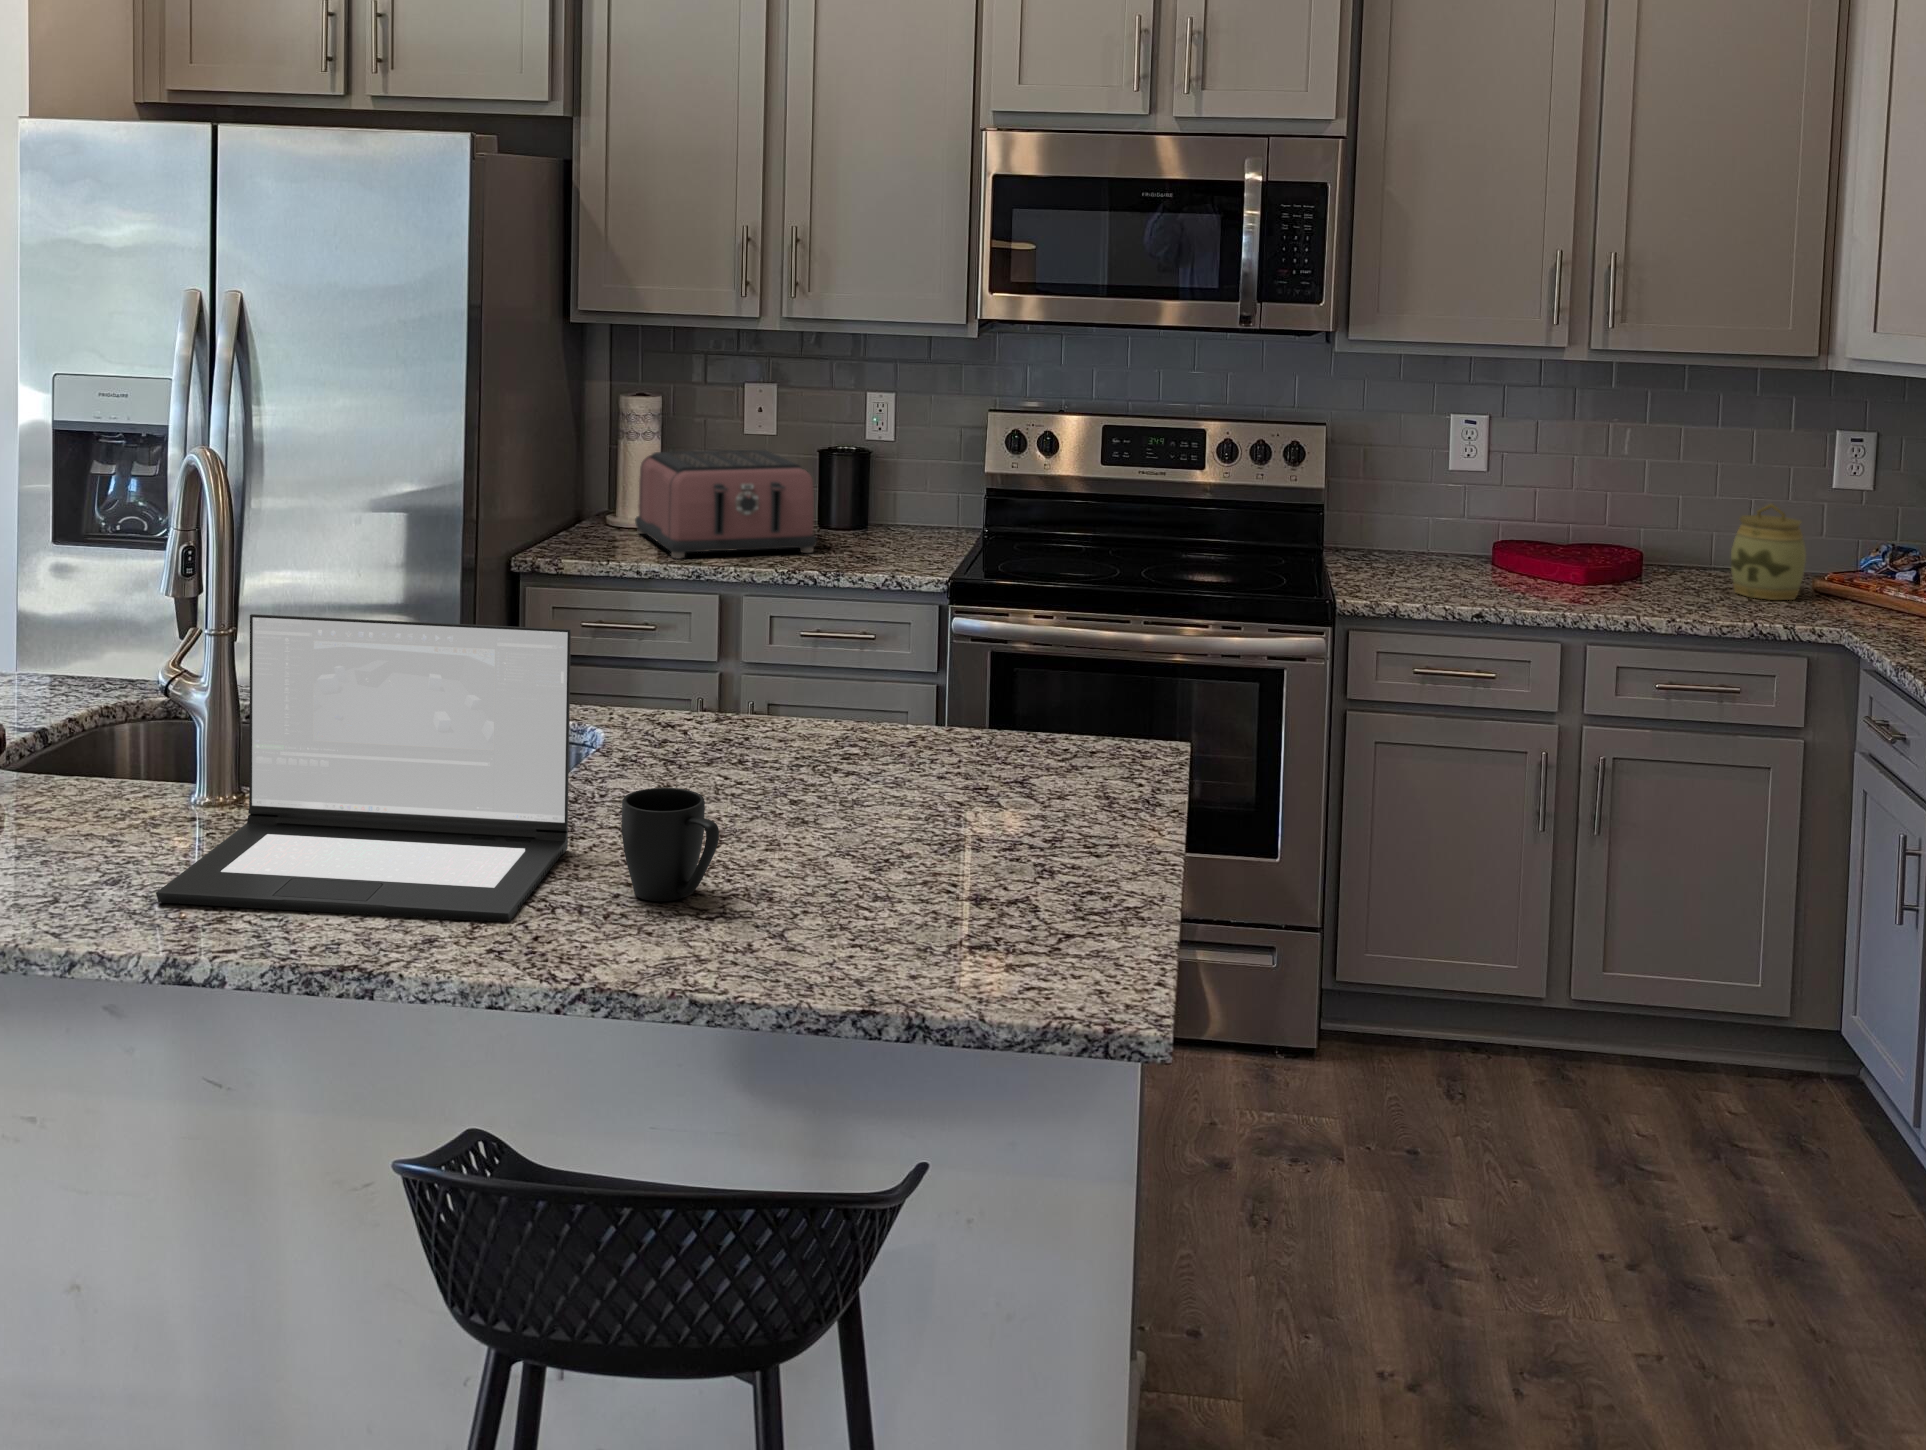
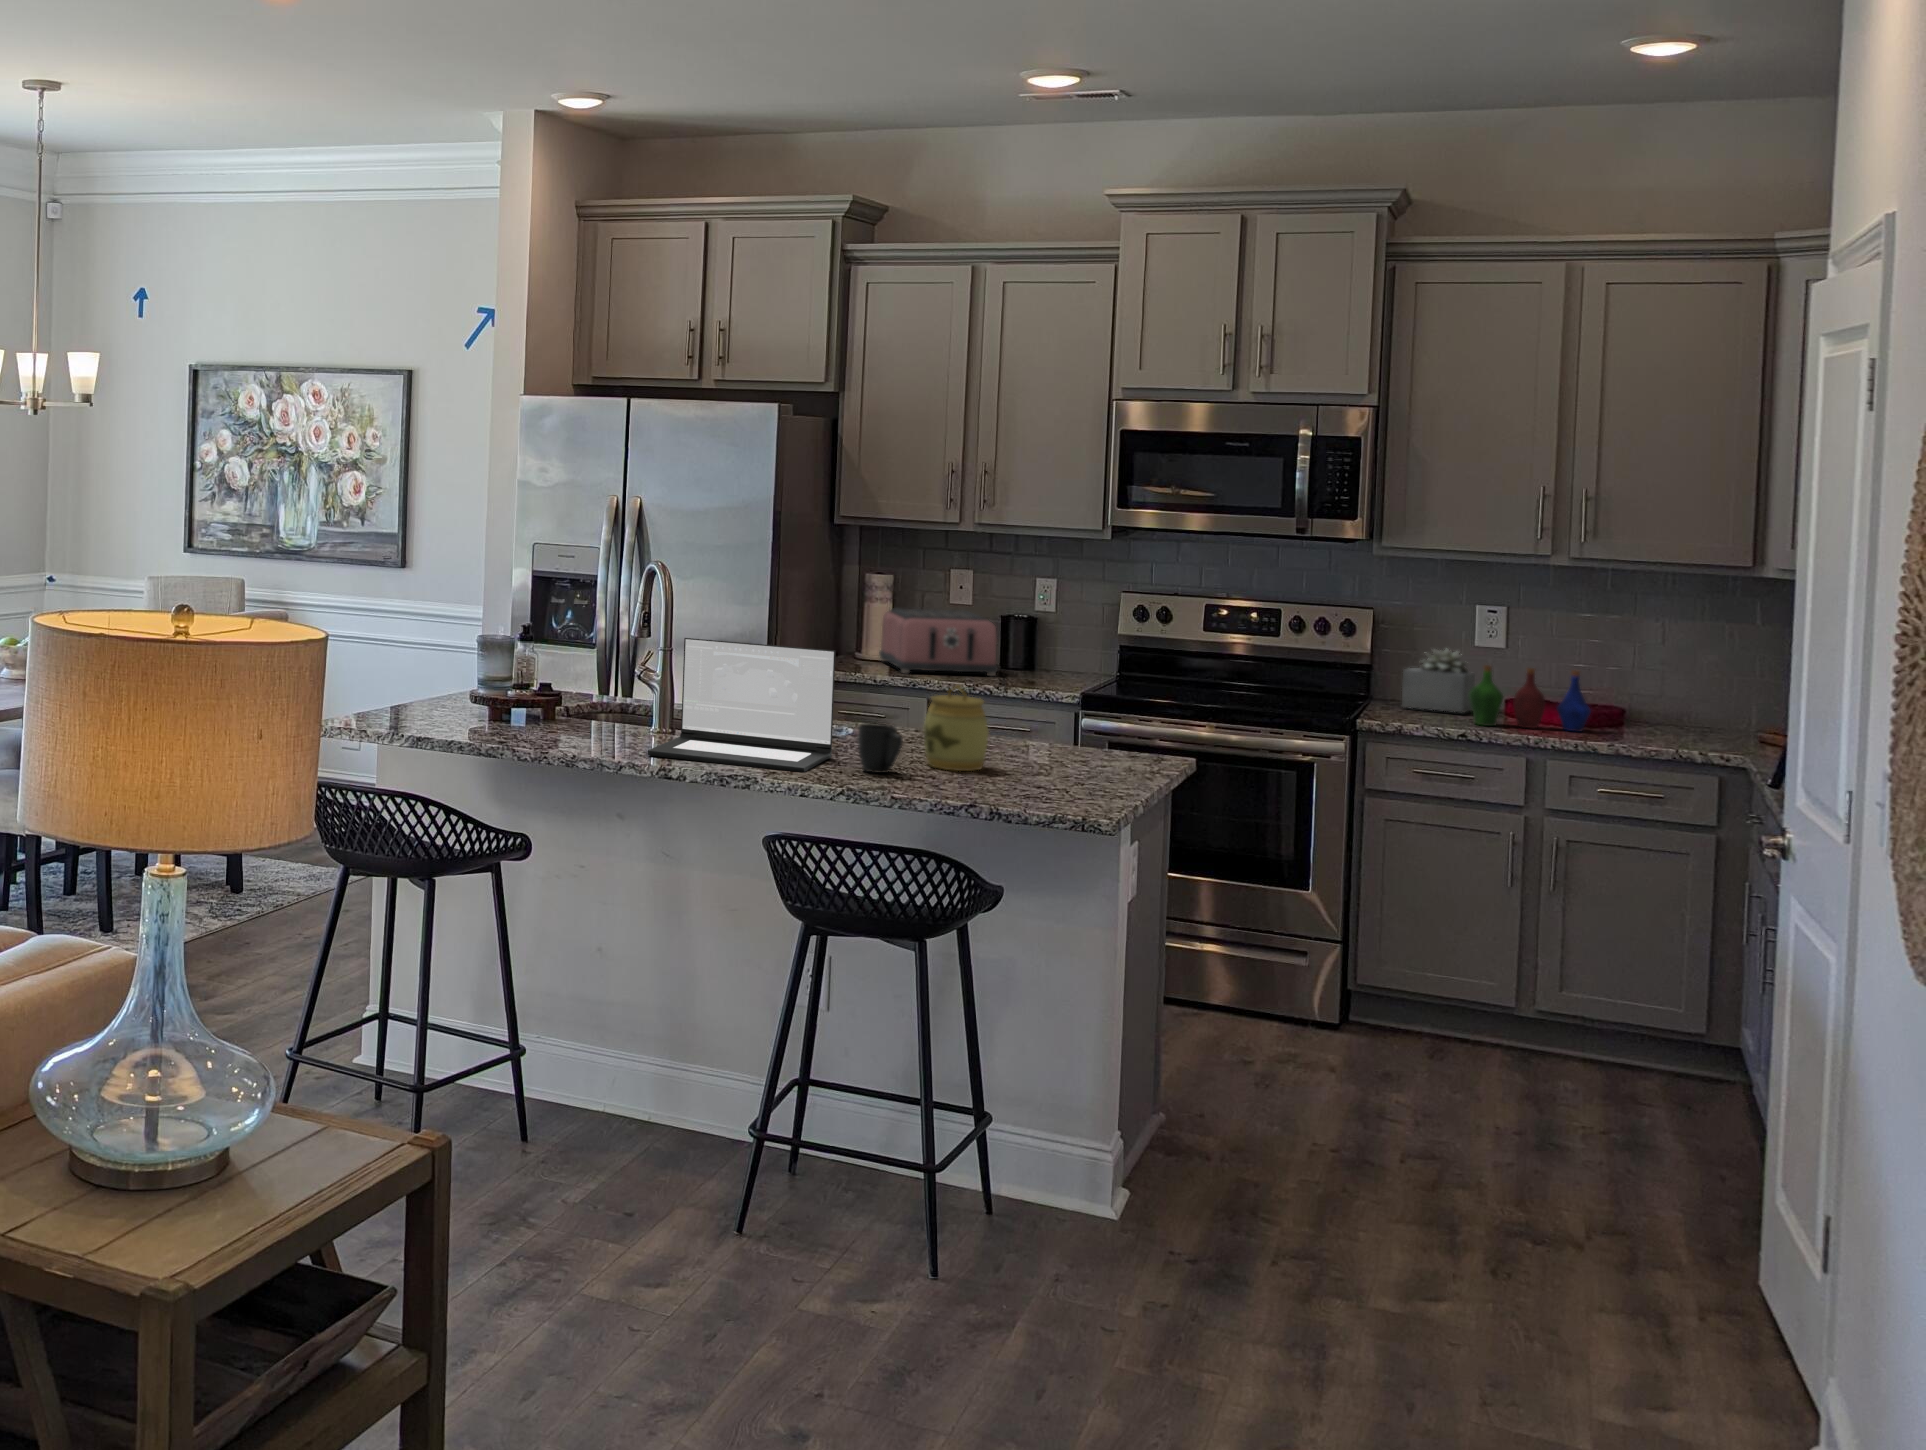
succulent plant: none [1376,480,1465,574] -> present [1402,649,1475,712]
jar: present [1731,504,1806,600] -> present [924,685,989,771]
bottle: none [1481,510,1633,598] -> present [1469,665,1591,732]

